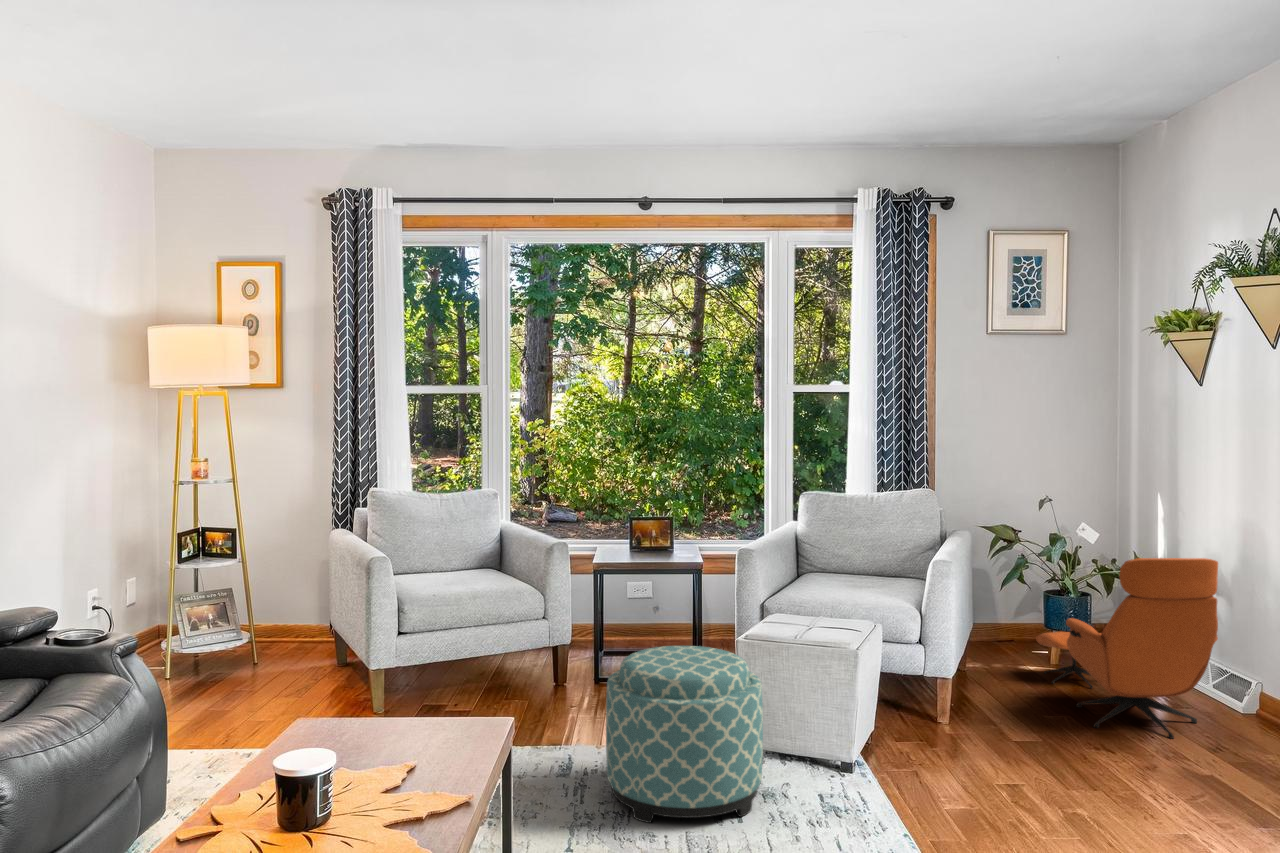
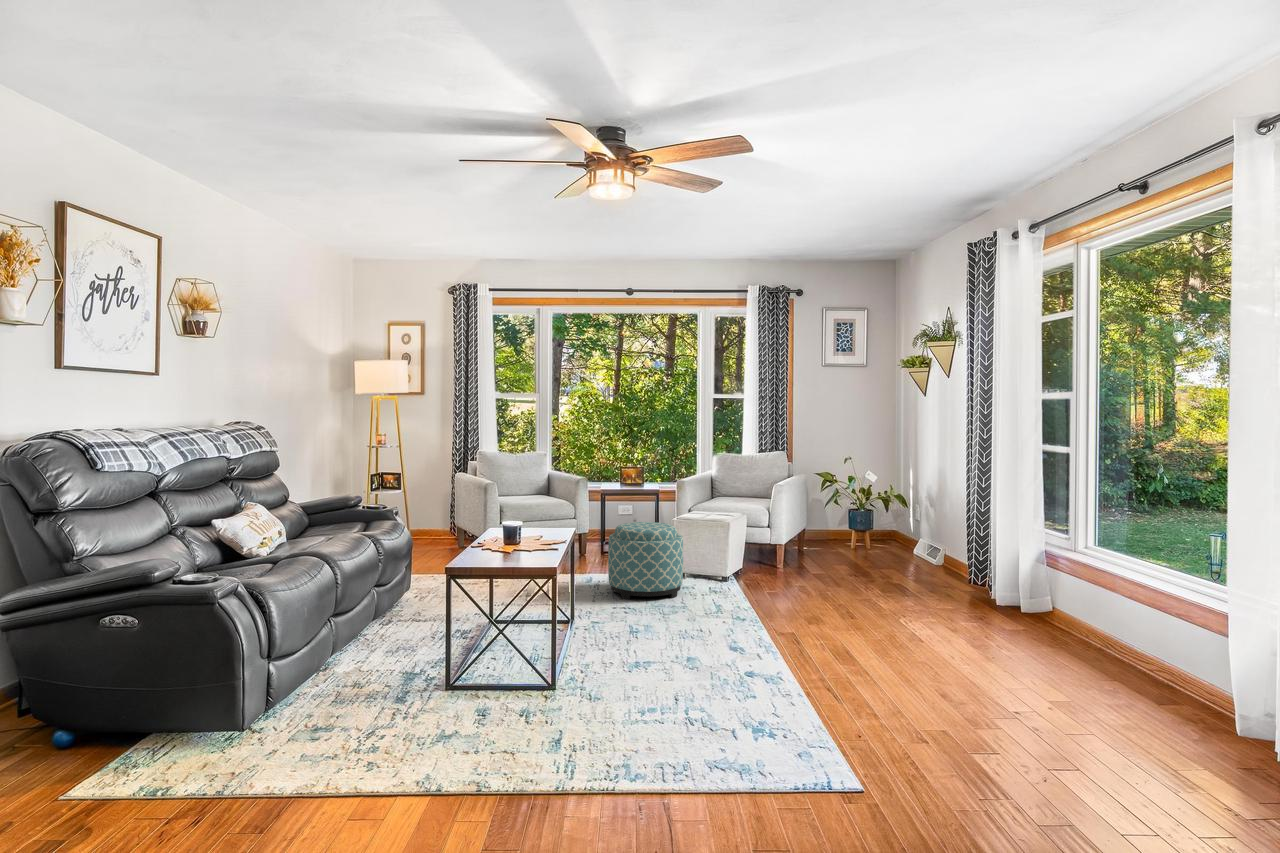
lounge chair: present [1036,558,1218,739] -> none [839,483,919,575]

